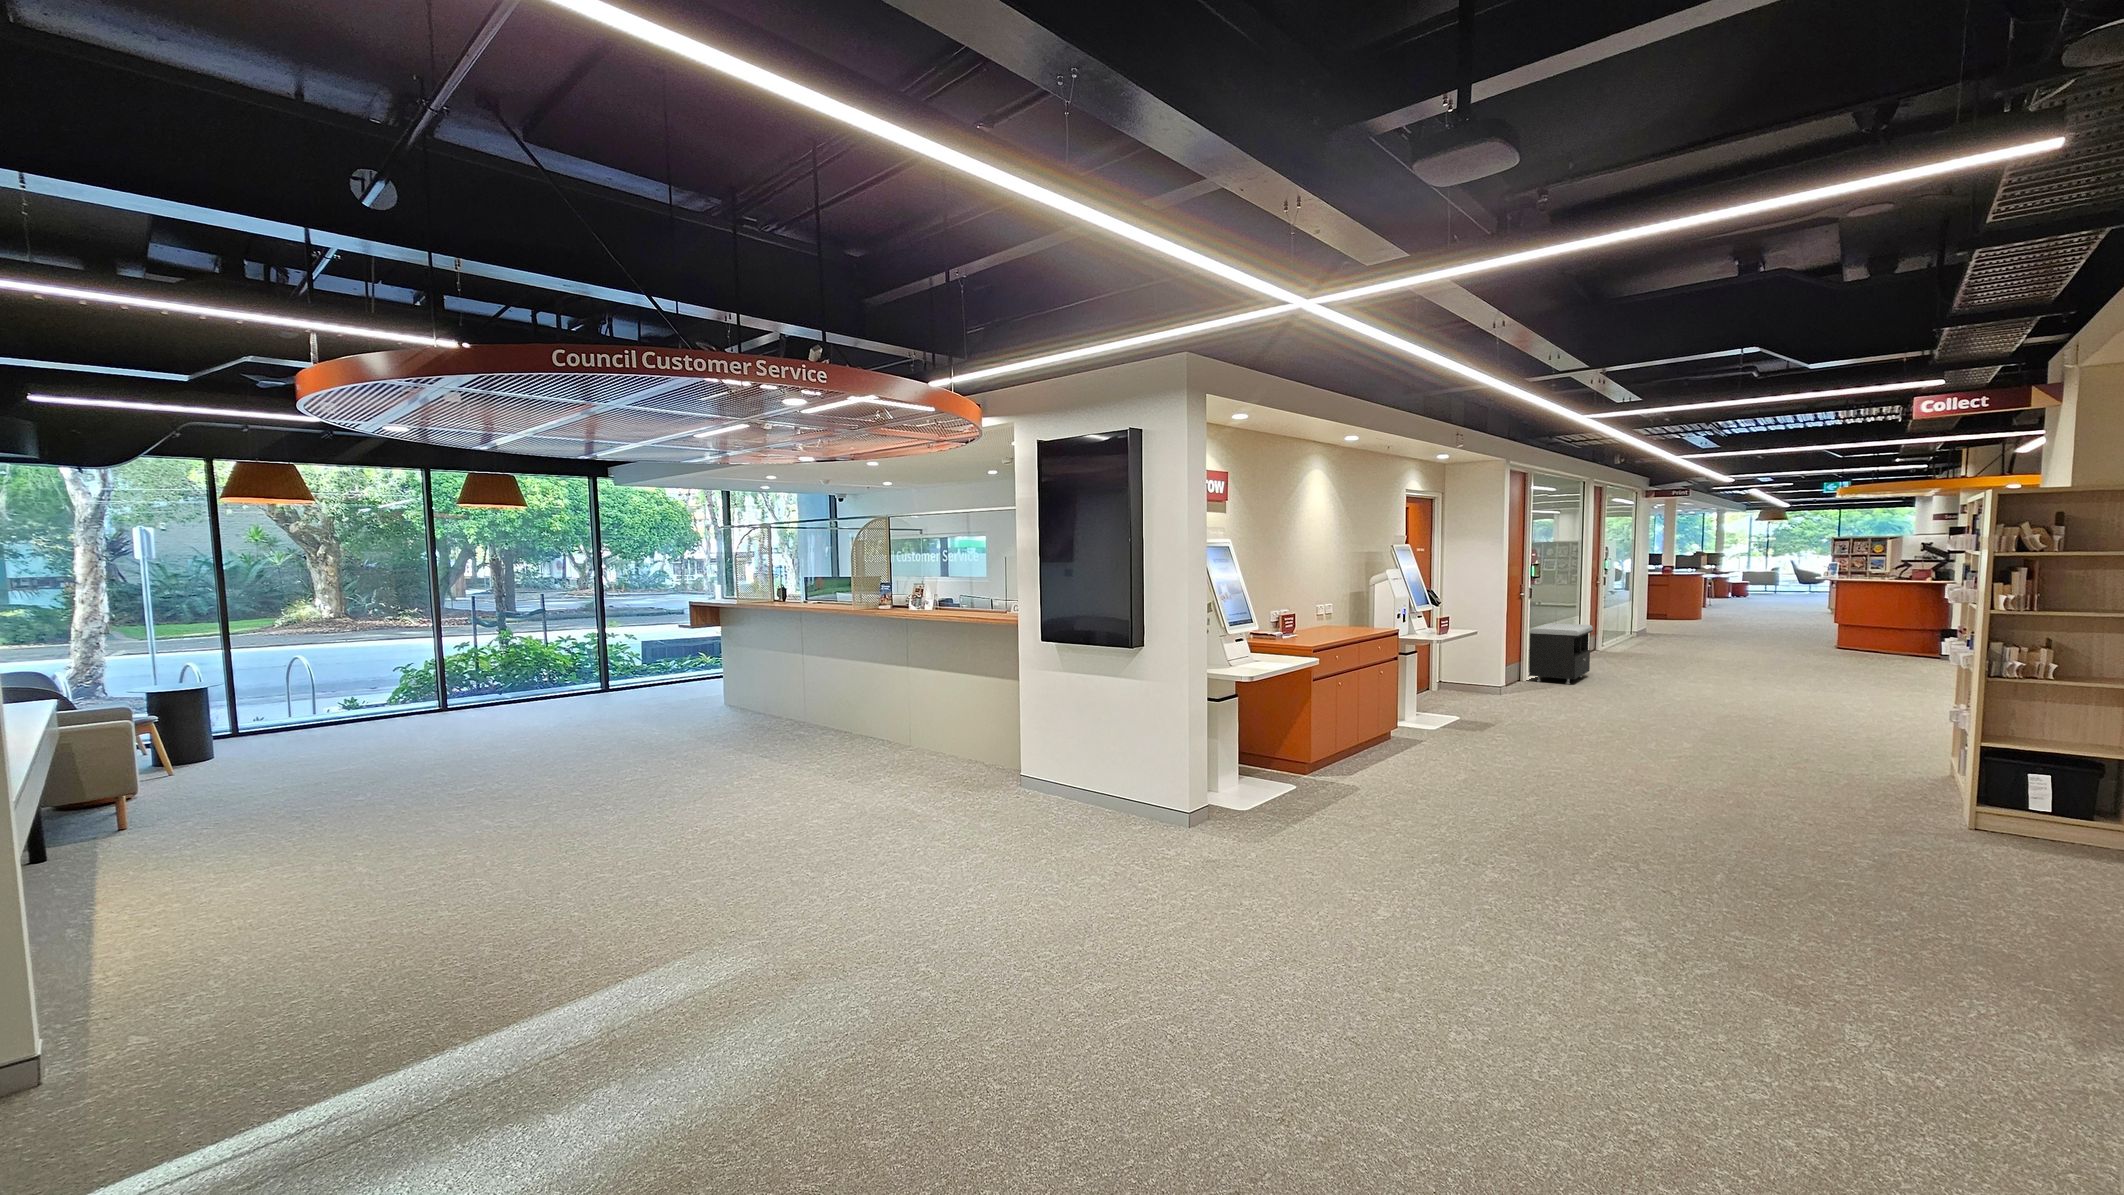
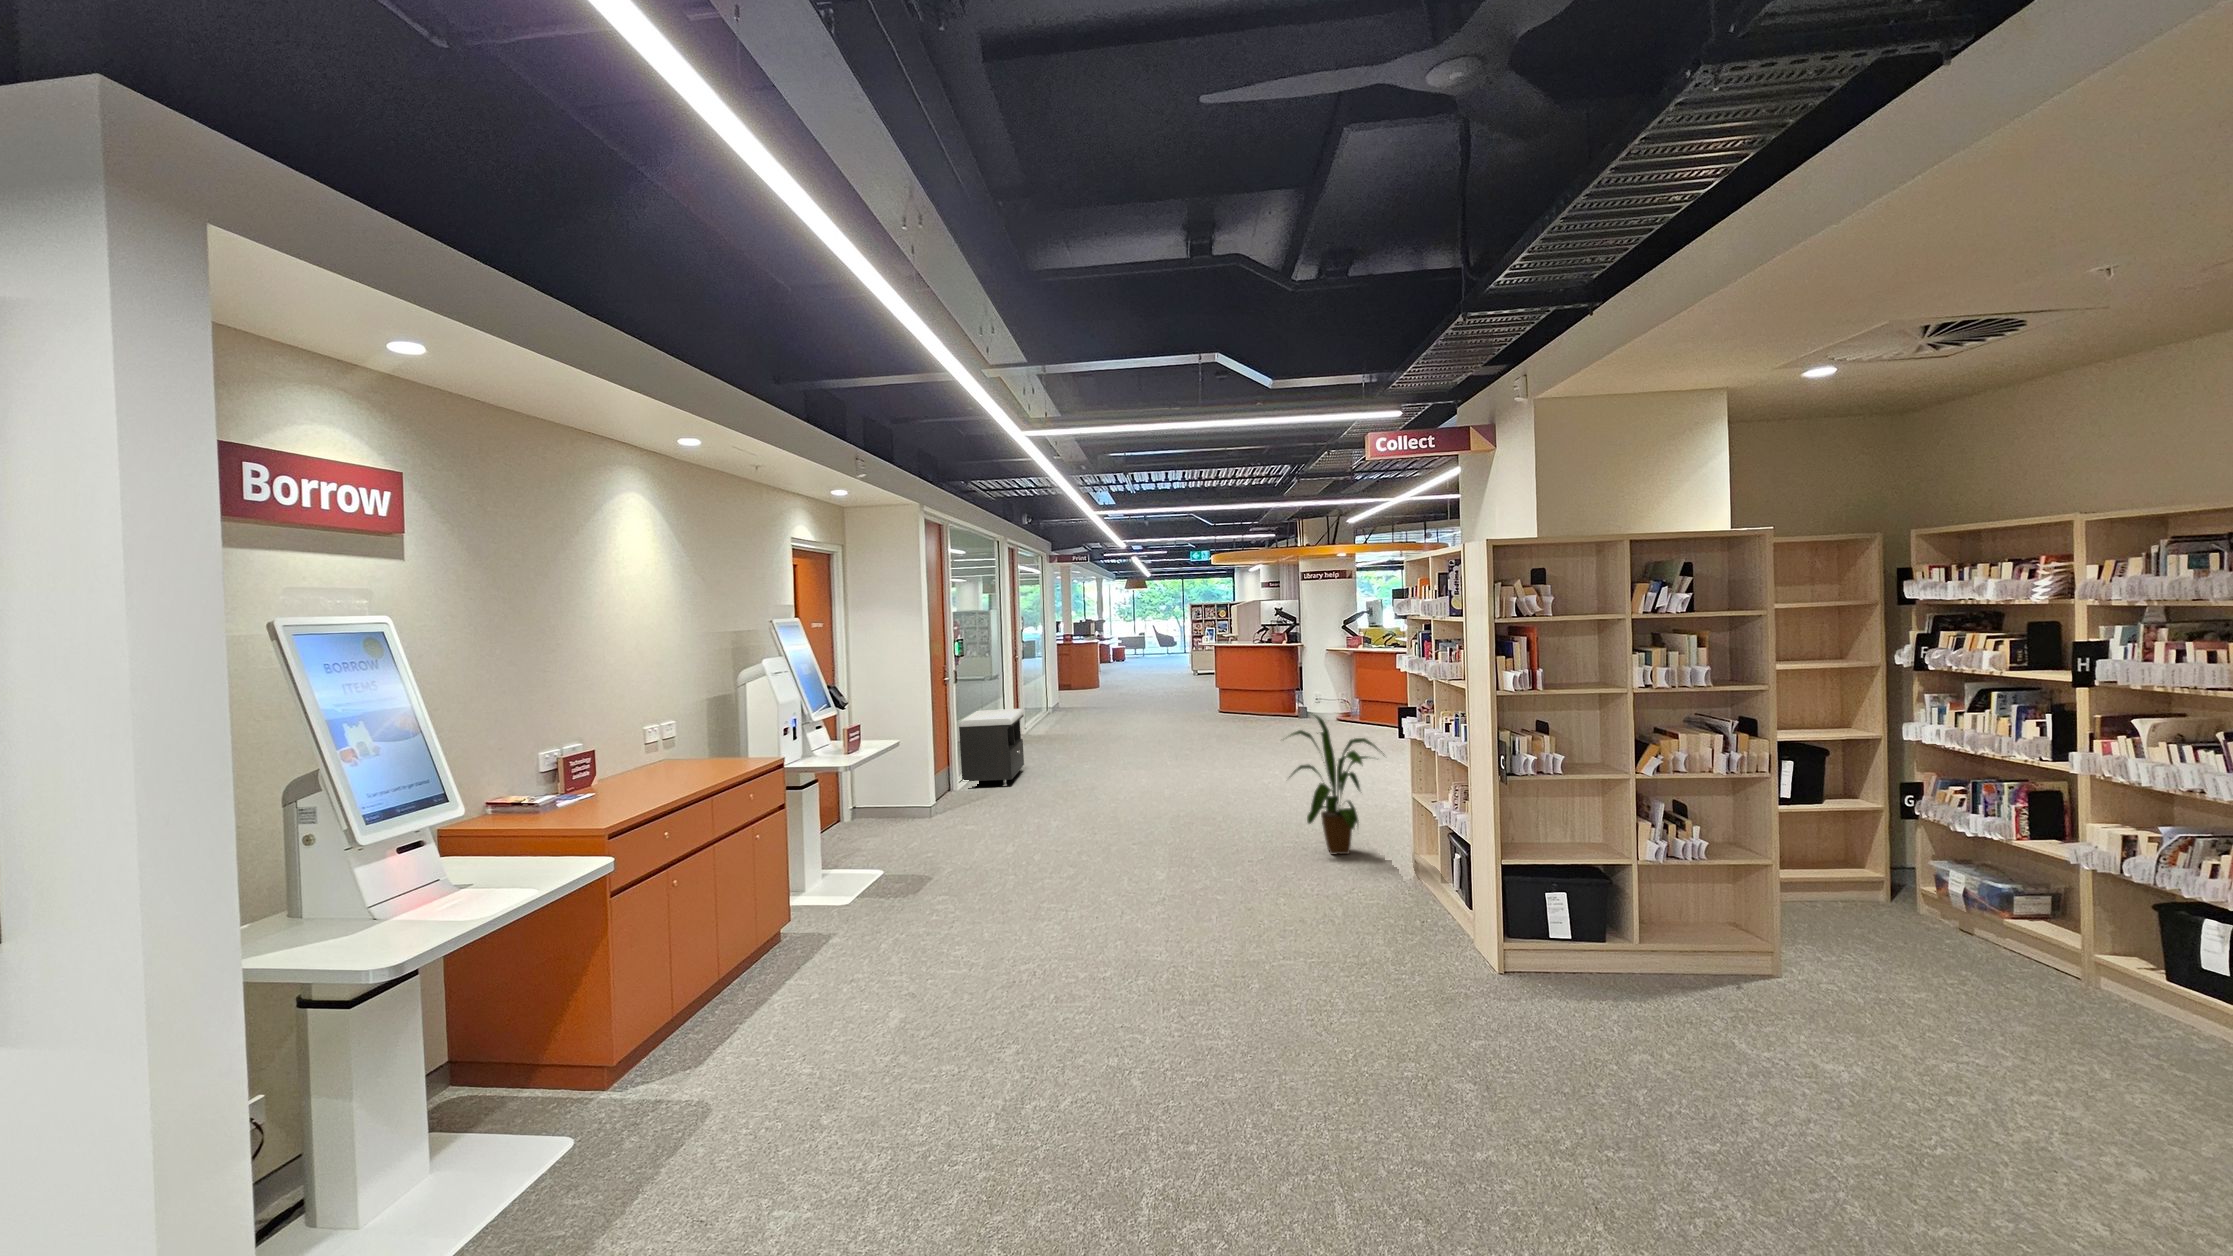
house plant: none [1831,645,1951,768] -> present [1289,715,1384,855]

